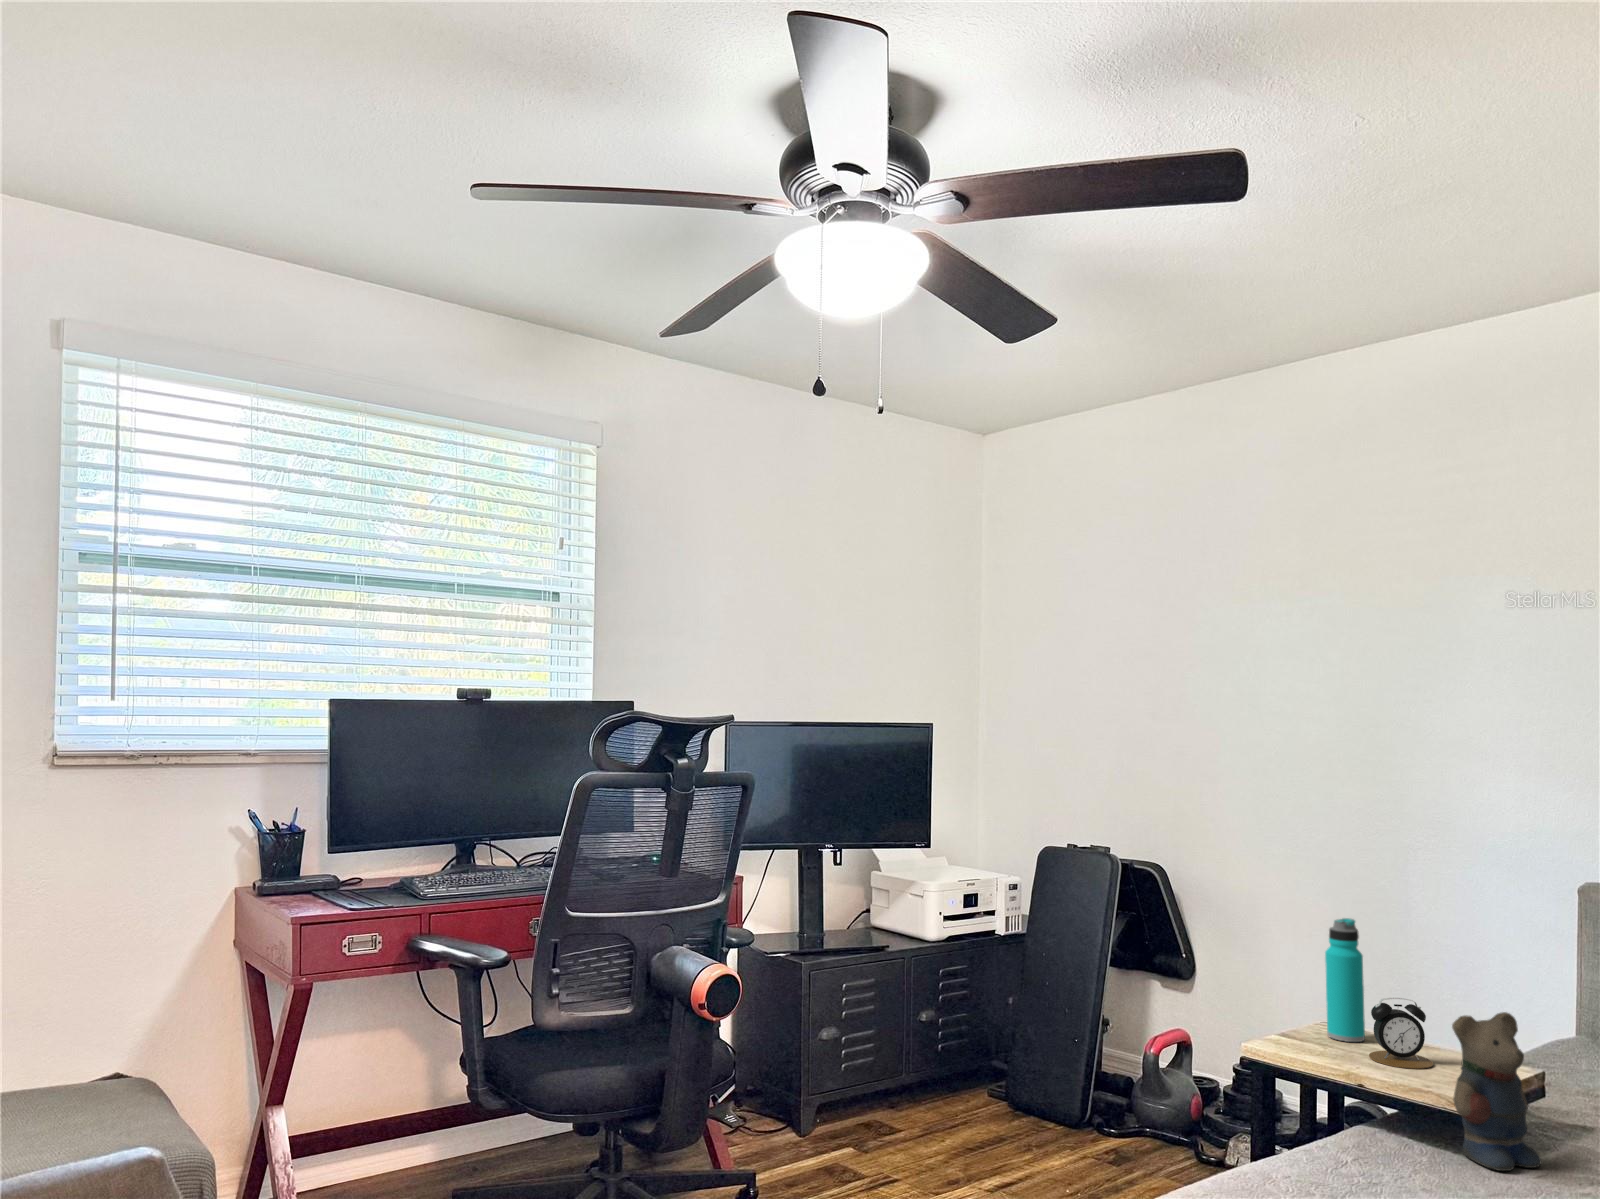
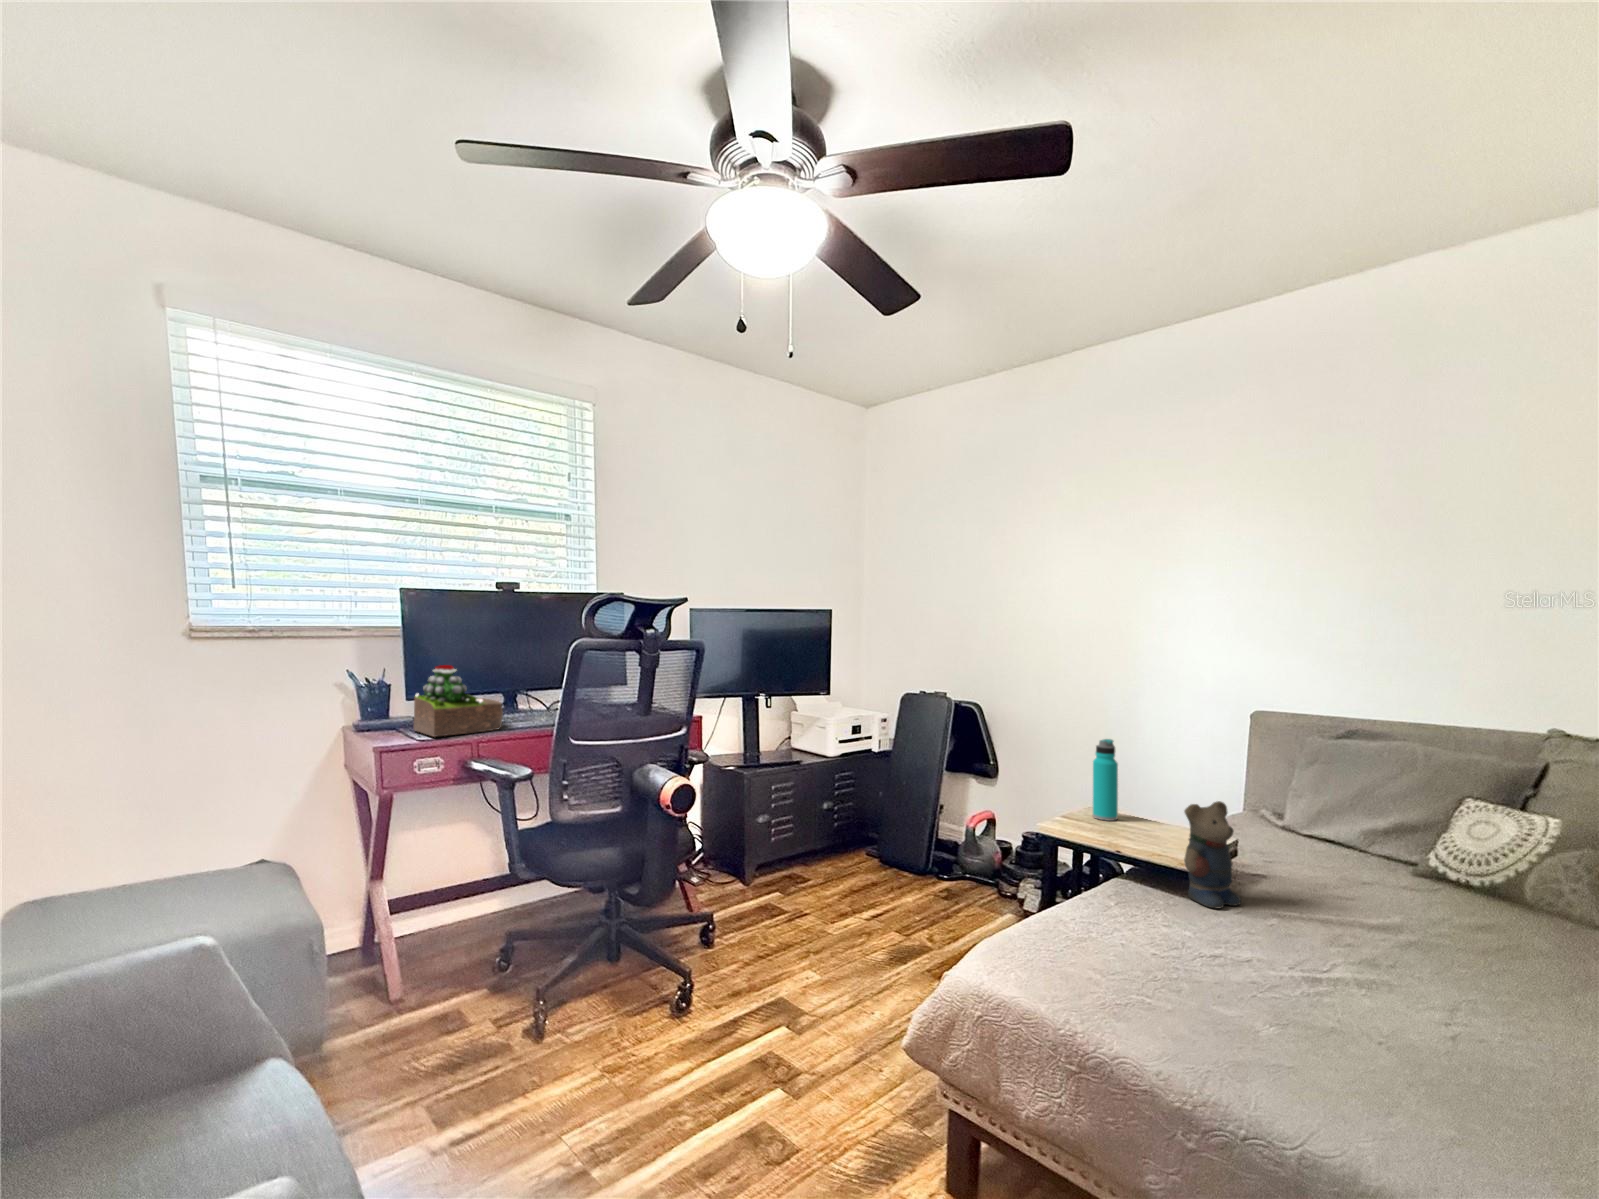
succulent plant: none [339,801,462,904] -> present [414,665,503,737]
alarm clock: present [1369,998,1433,1069] -> none [1122,791,1165,839]

